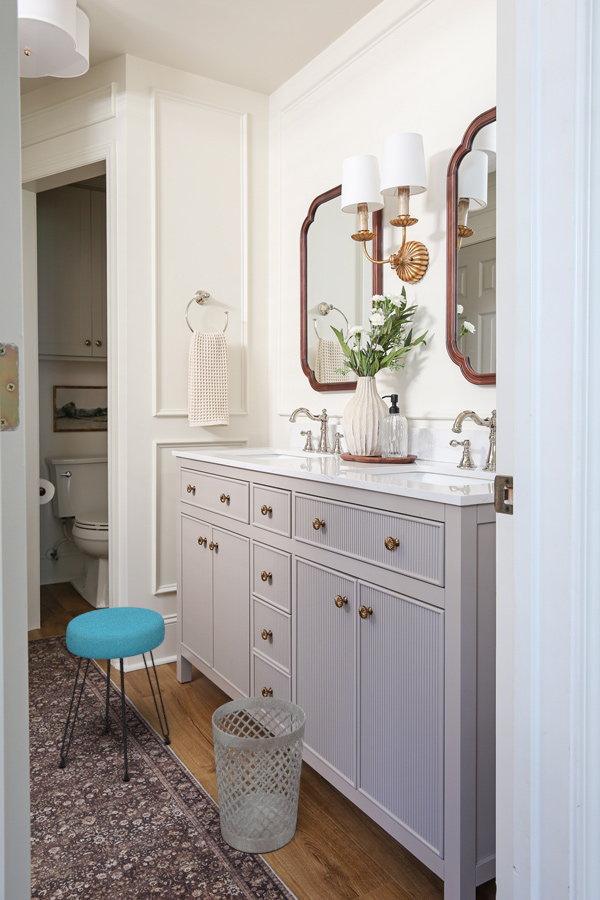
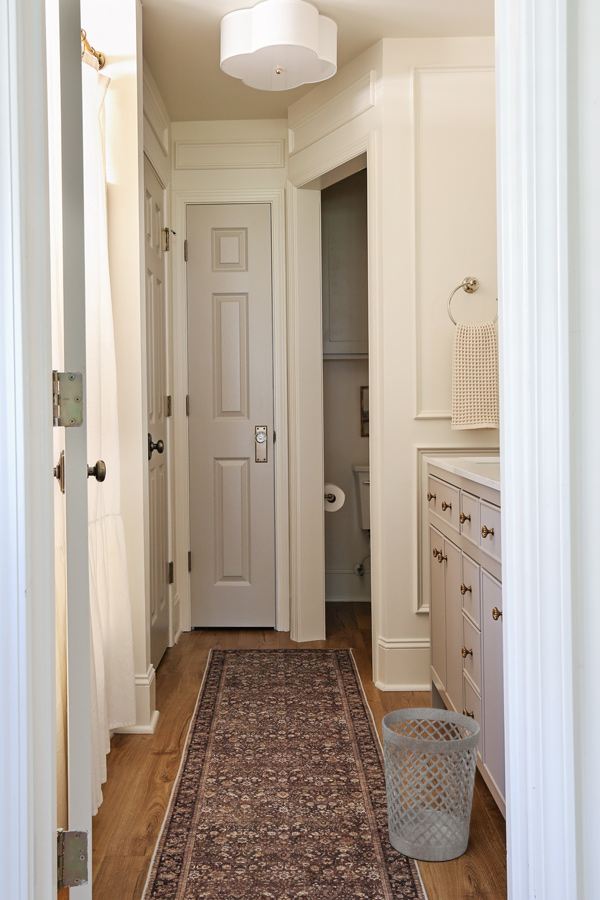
stool: present [58,607,171,780] -> none [279,609,389,774]

